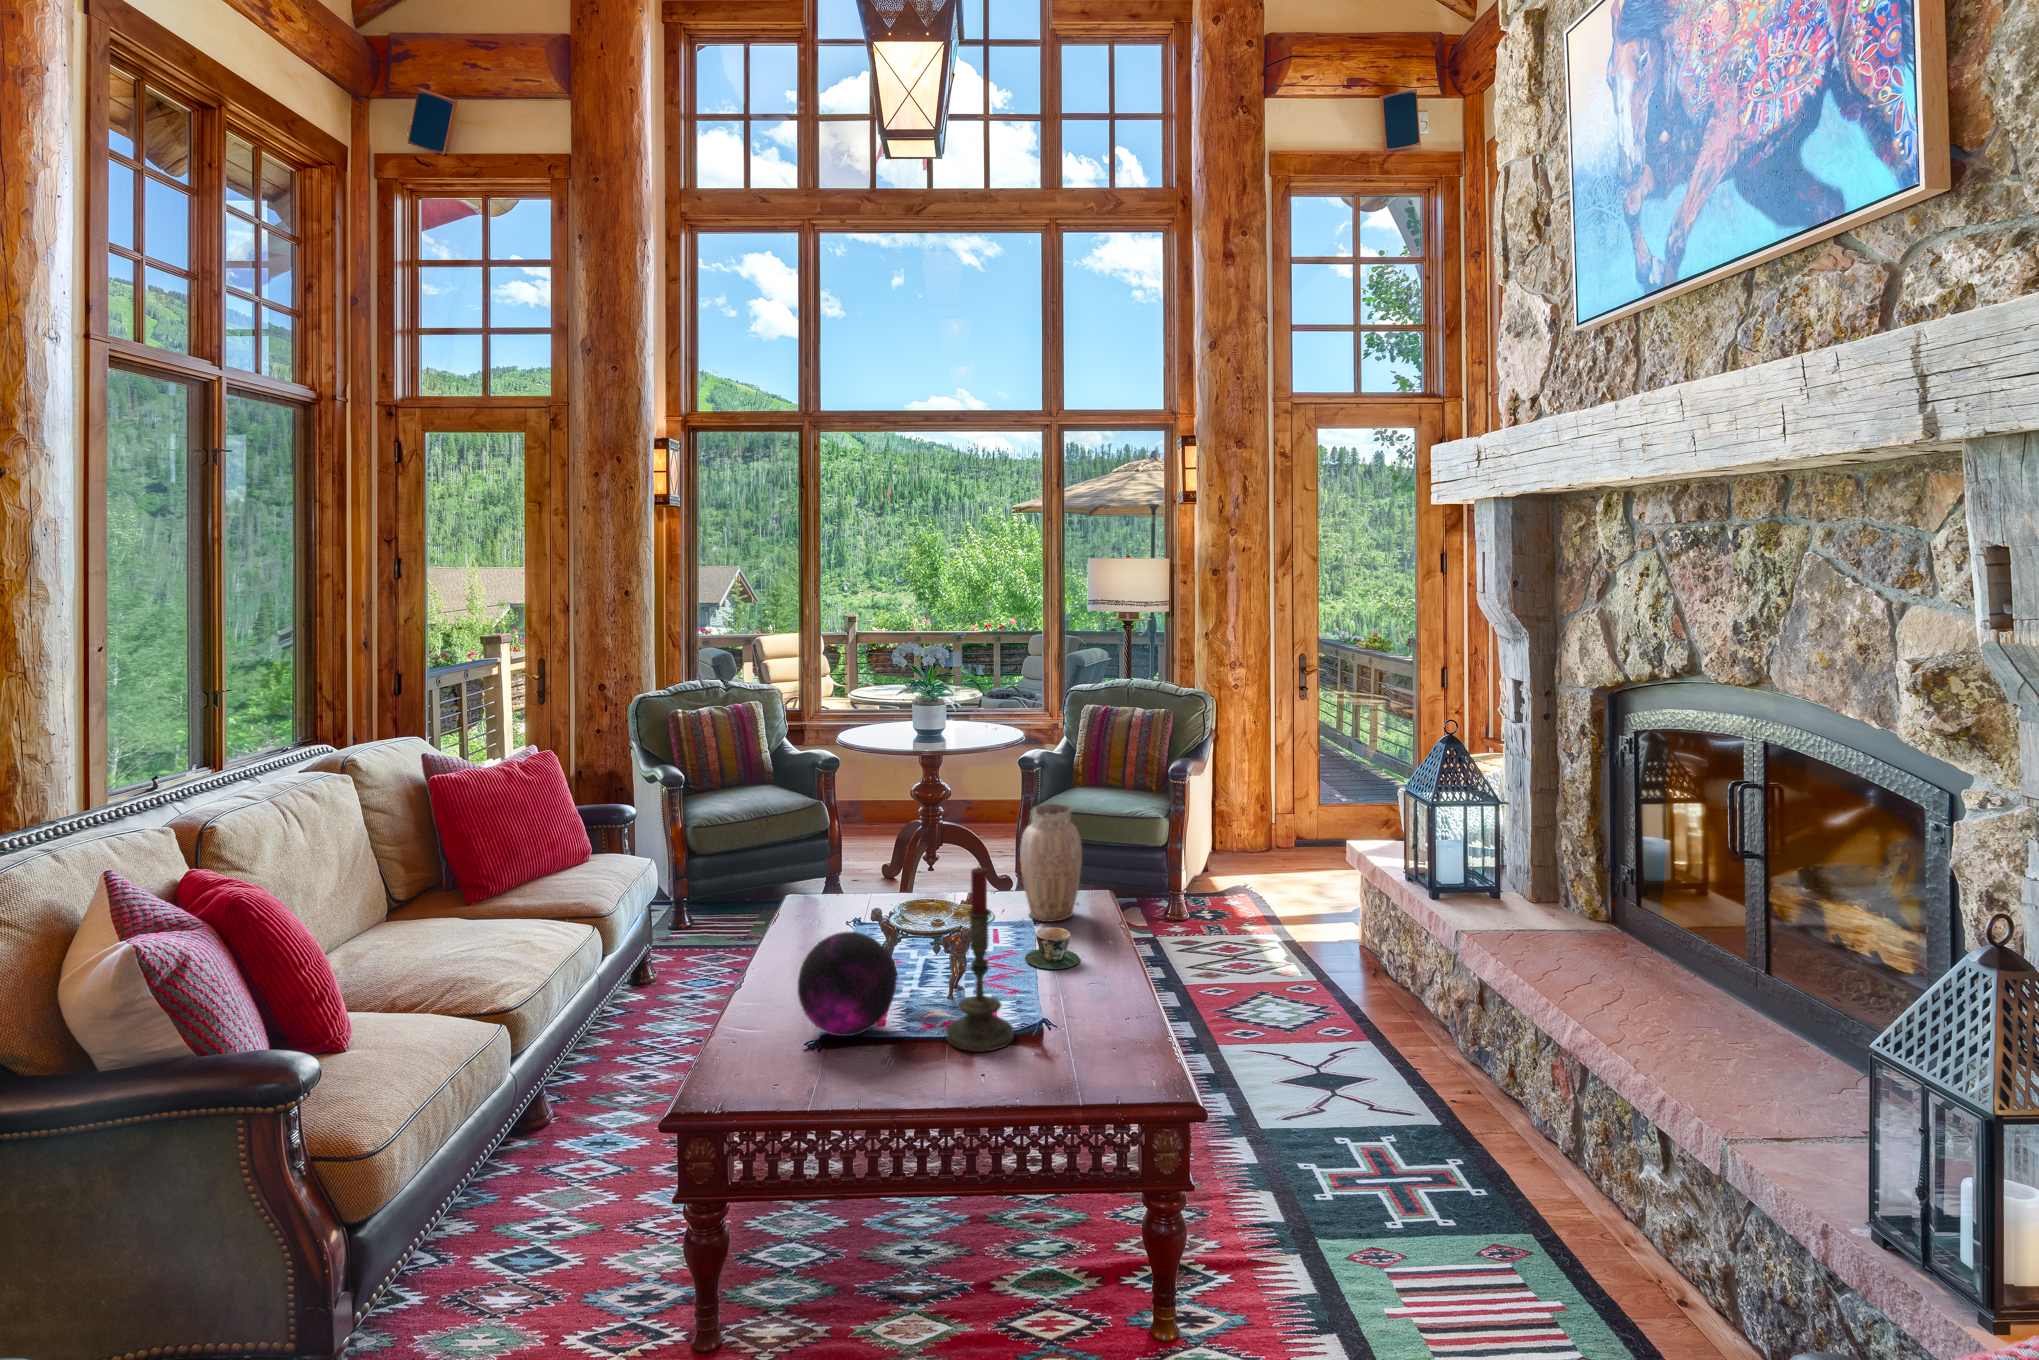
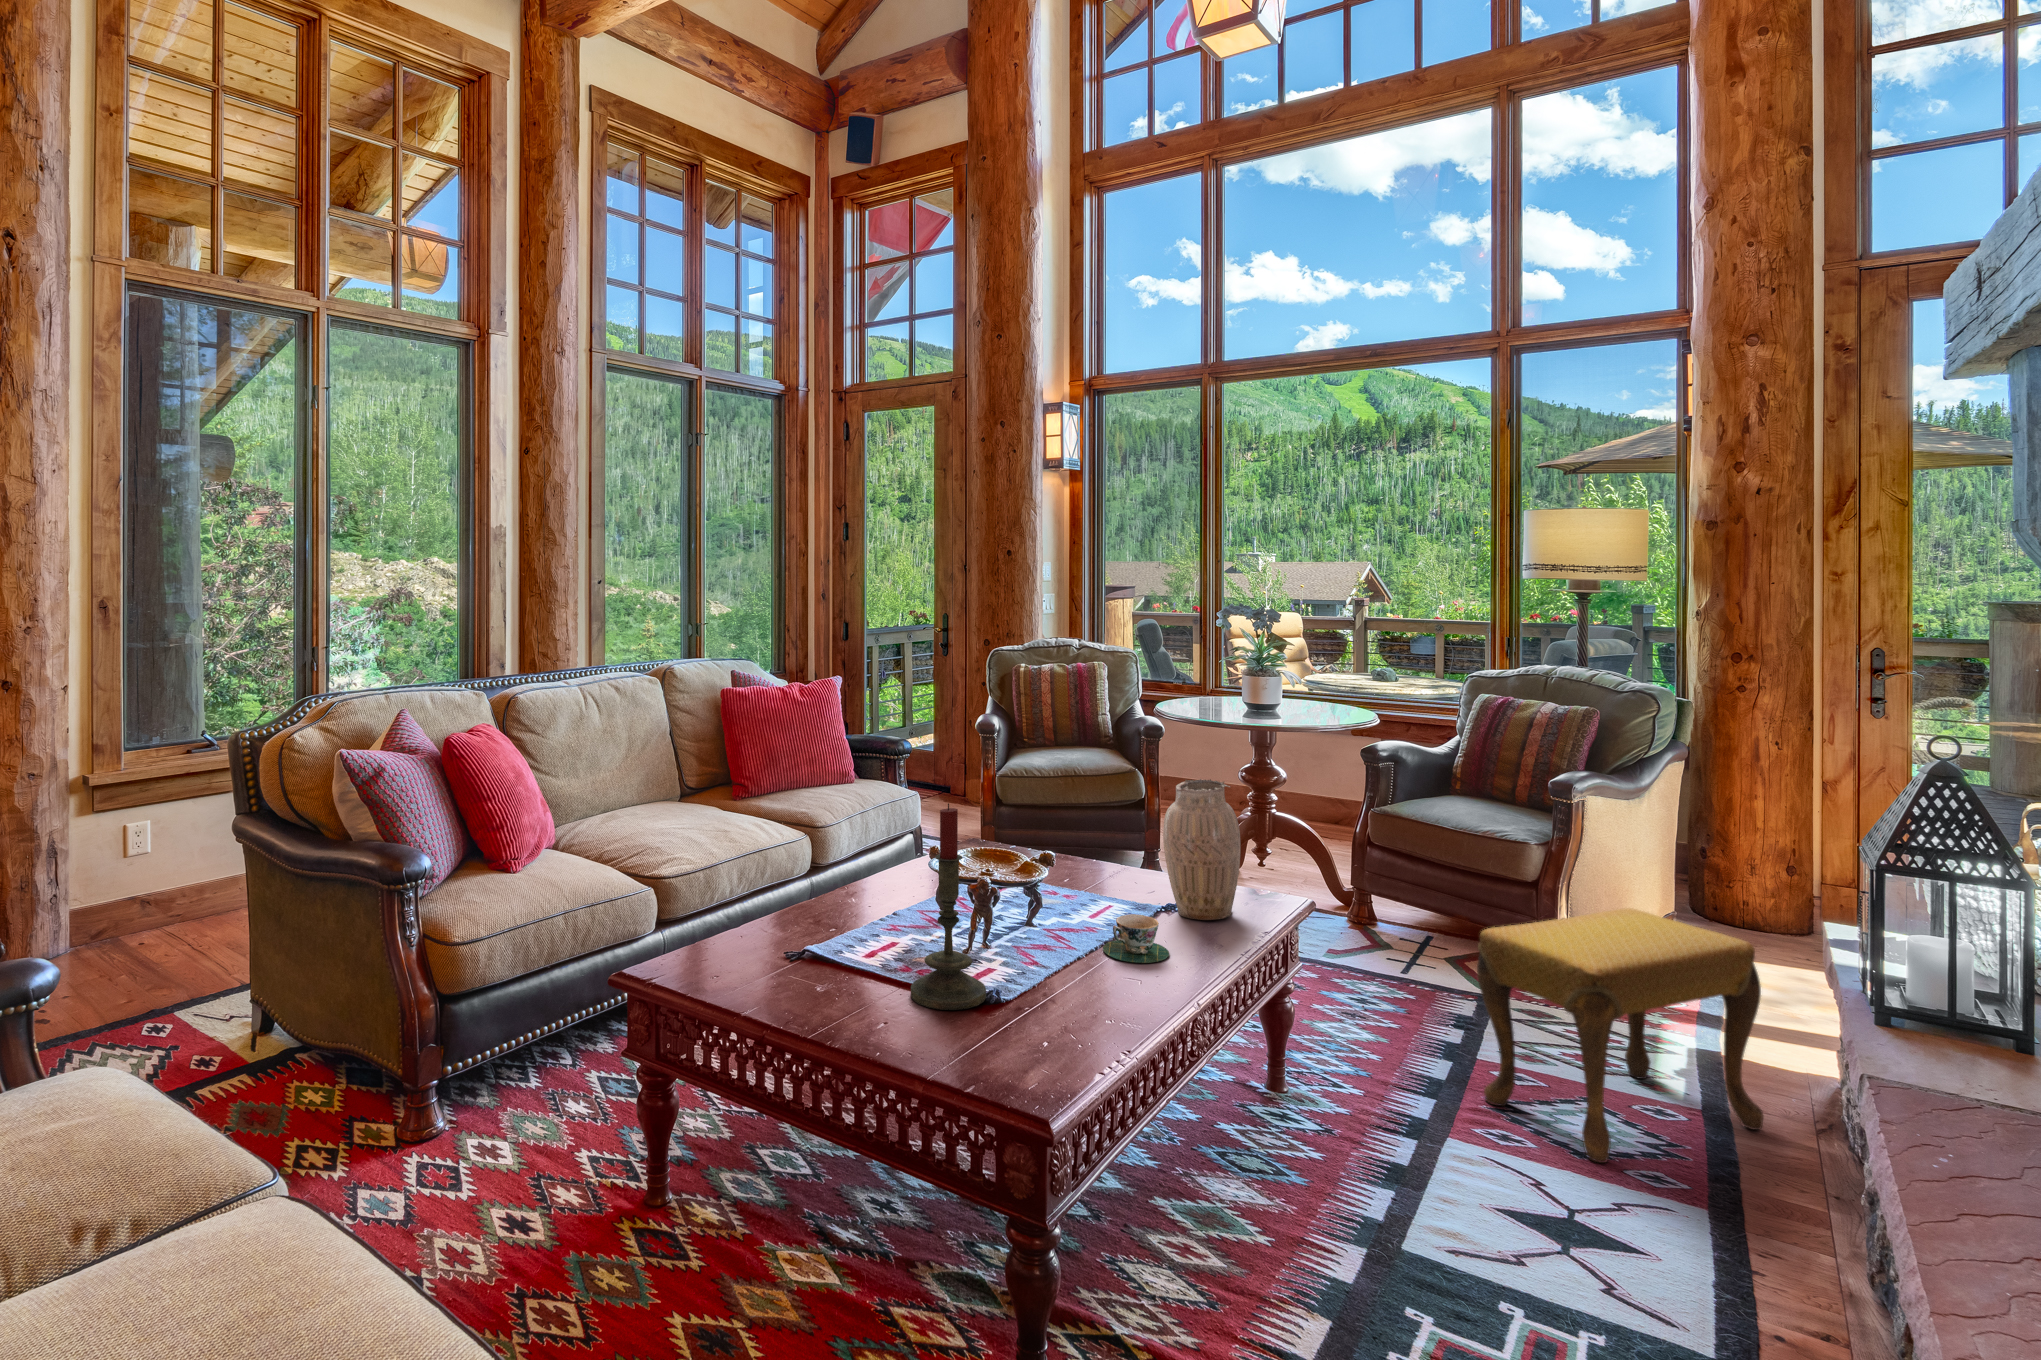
footstool: none [1203,851,1347,1031] -> present [1477,908,1763,1163]
decorative orb: present [798,932,896,1036] -> none [792,857,893,962]

